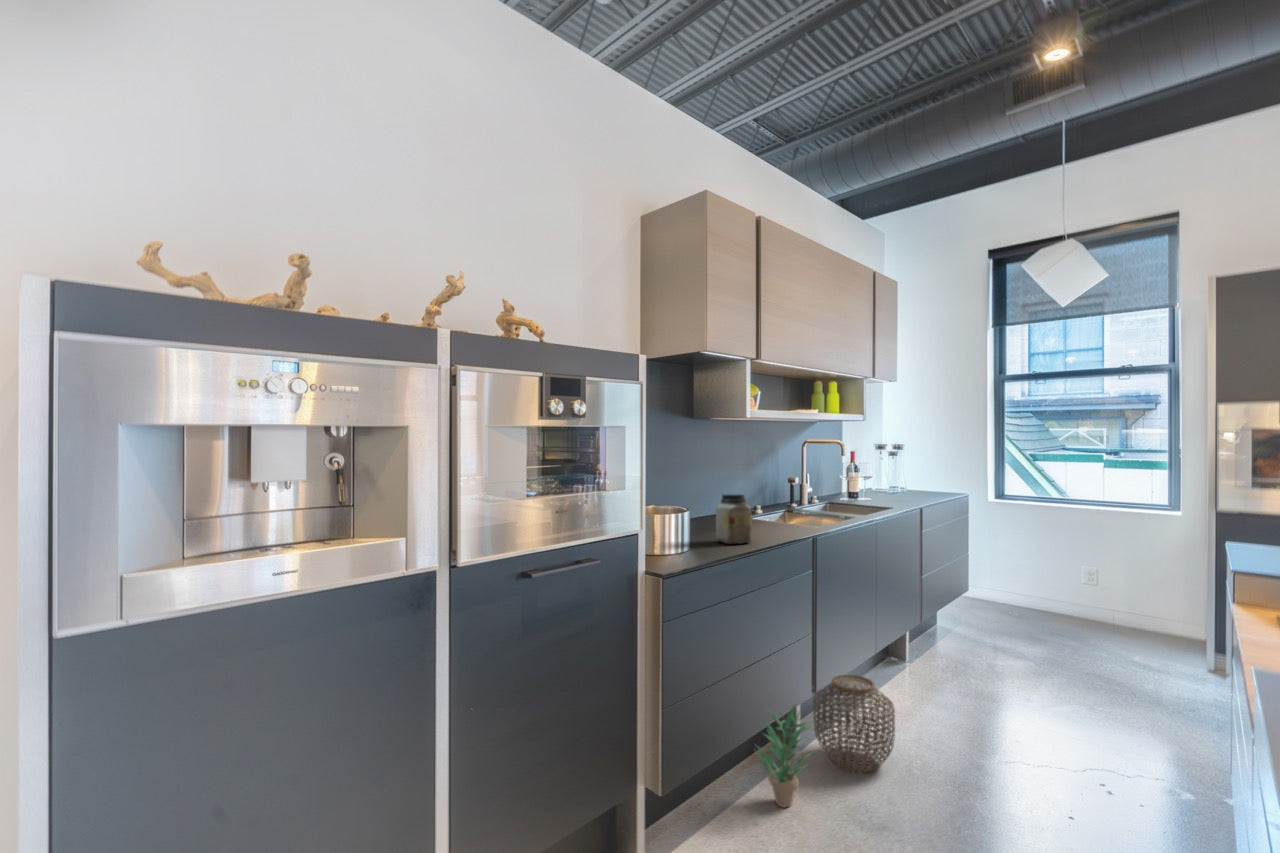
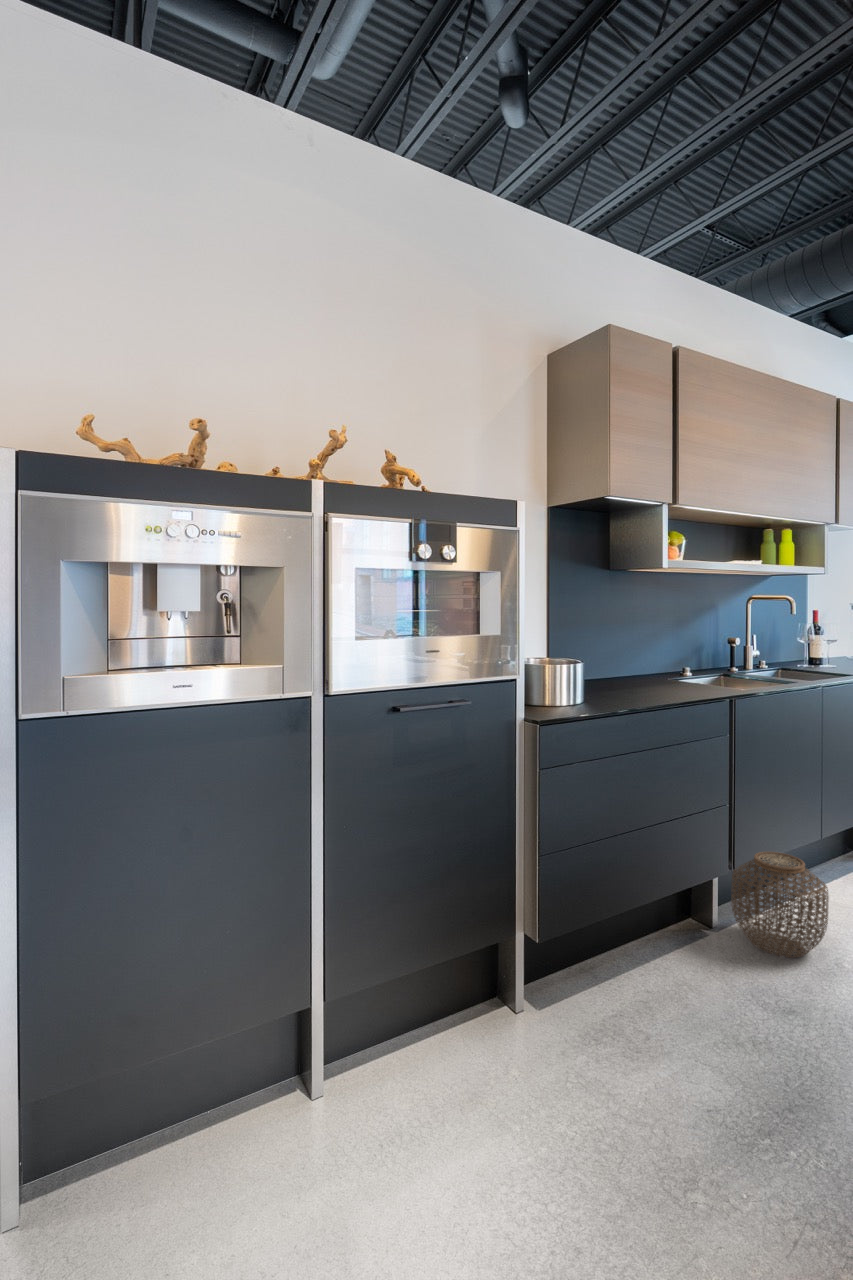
jar: present [716,493,752,544] -> none [620,648,658,701]
potted plant: present [757,706,810,807] -> none [654,871,720,977]

